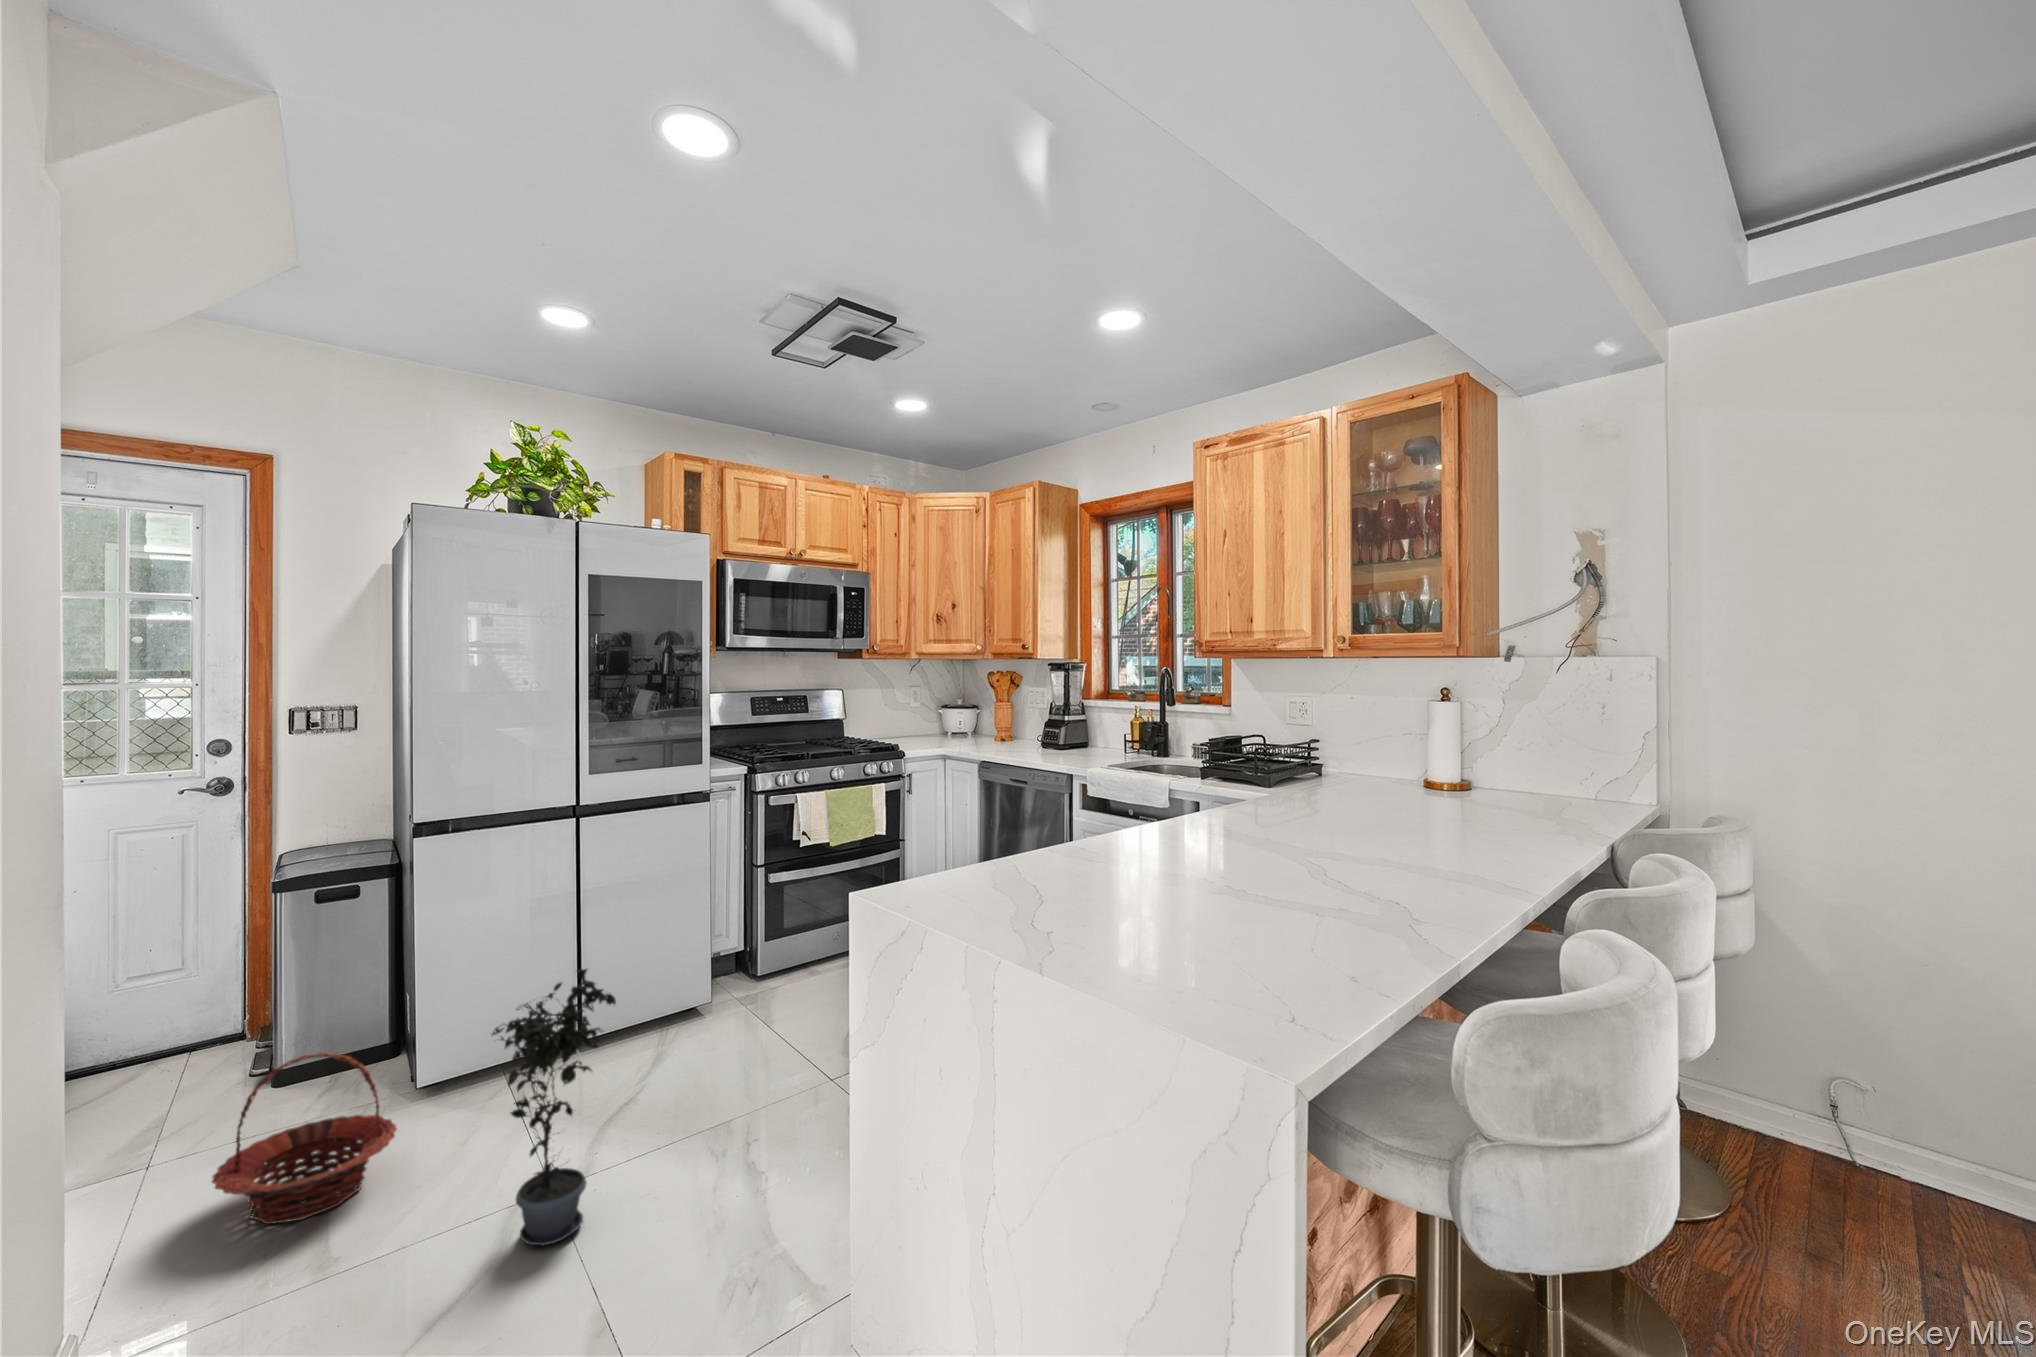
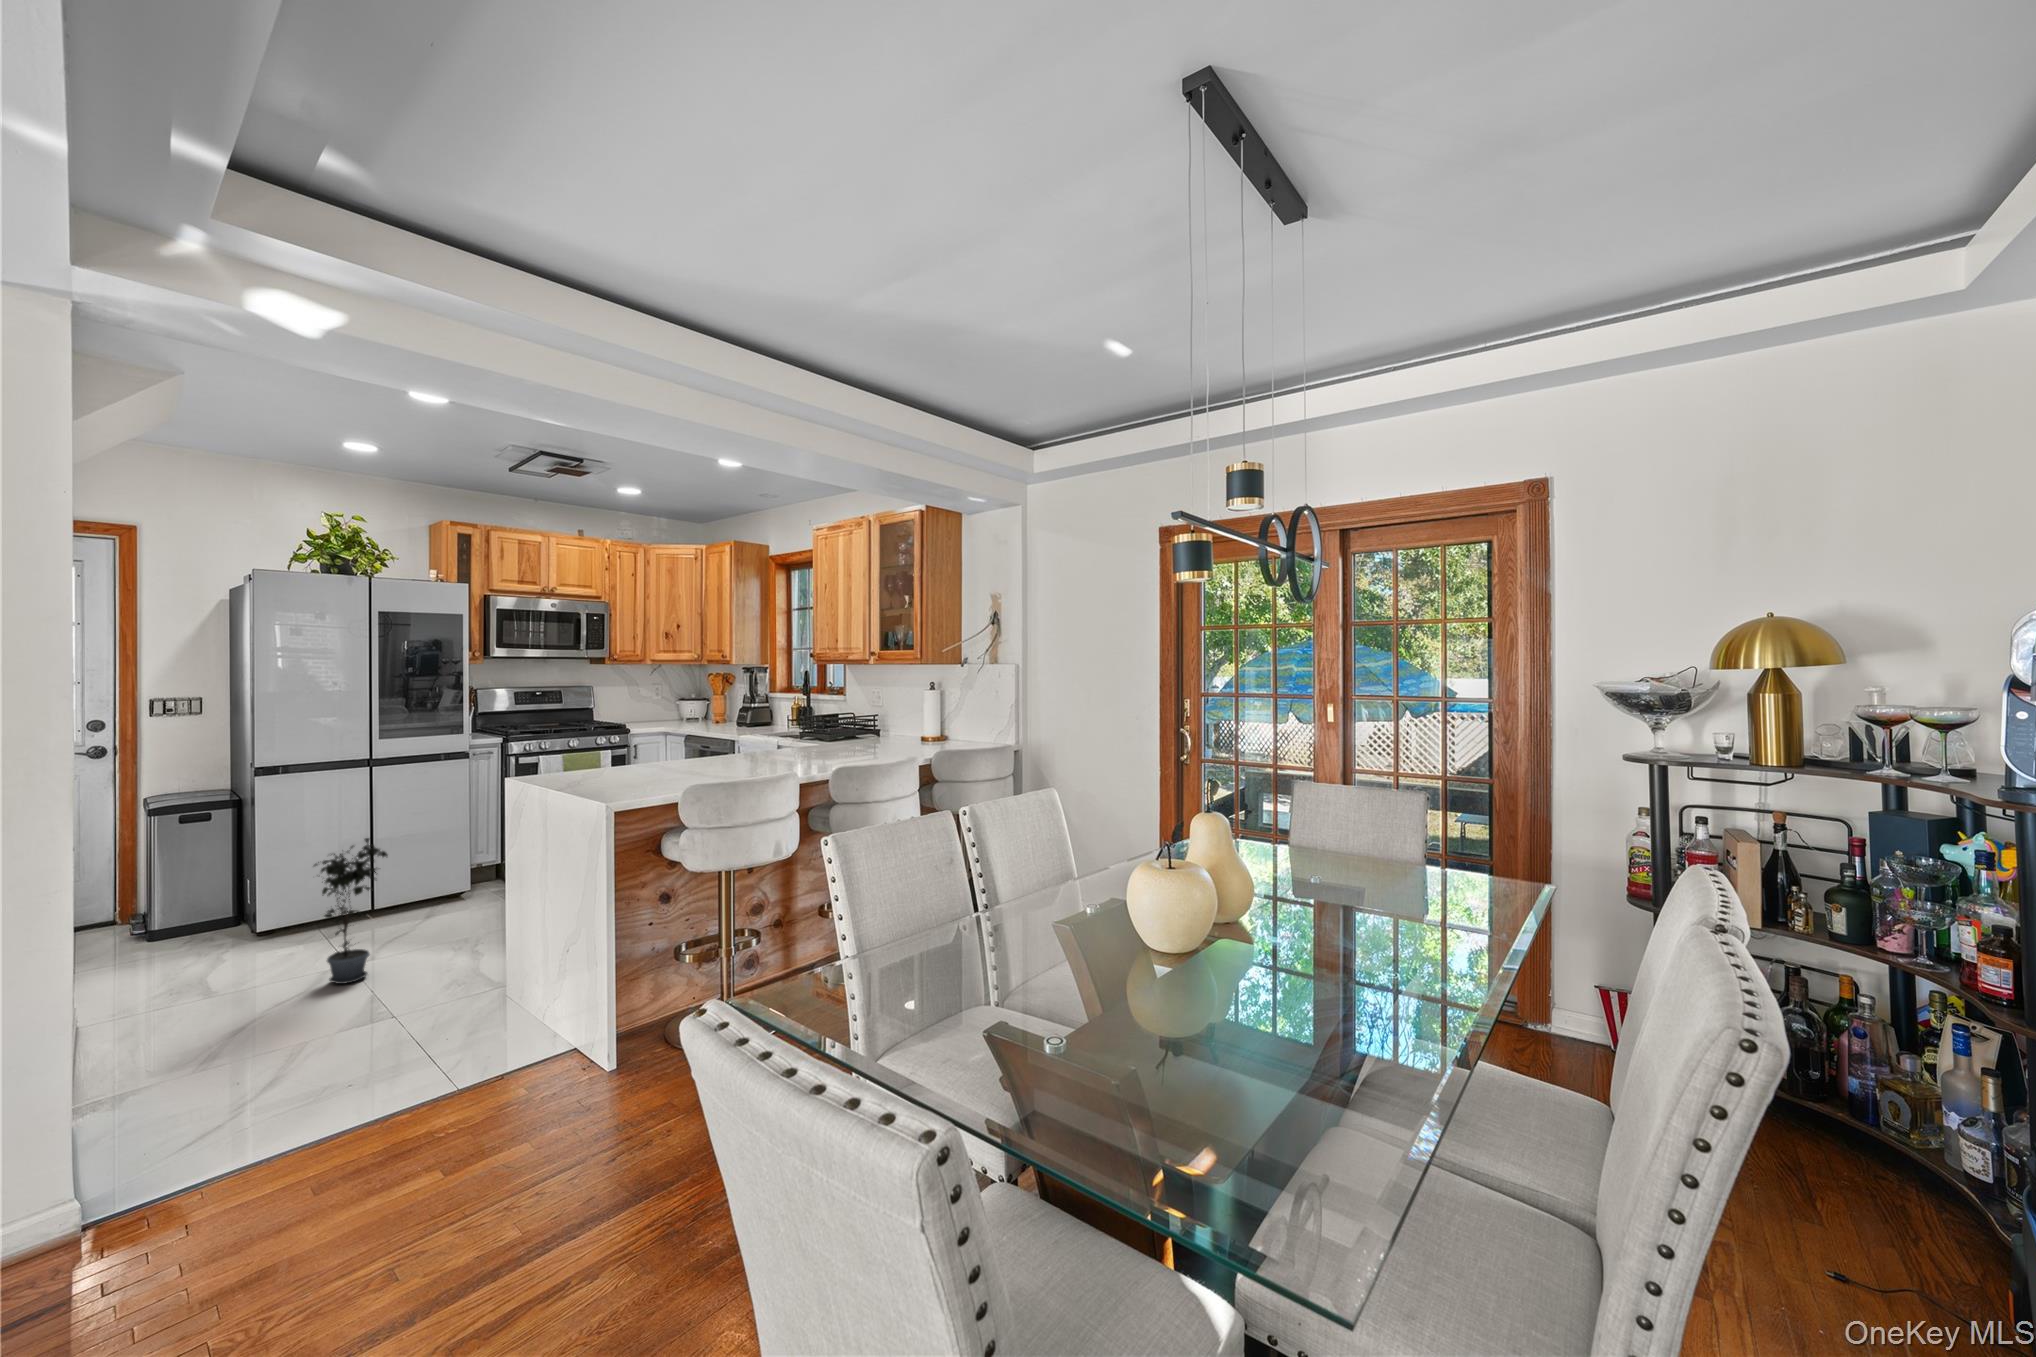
basket: present [212,1053,397,1224] -> none [133,895,249,986]

